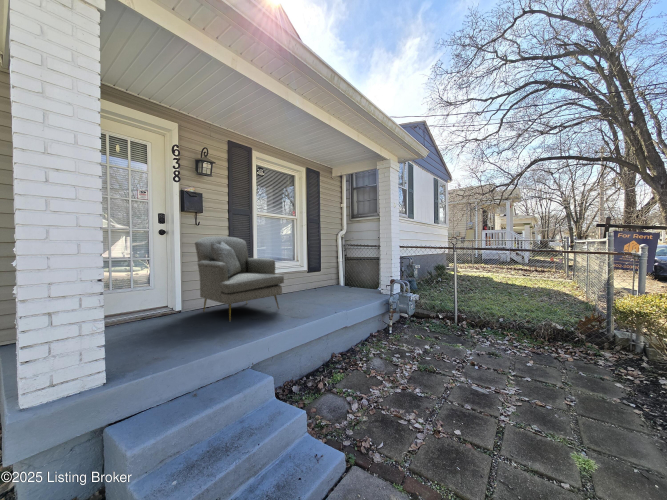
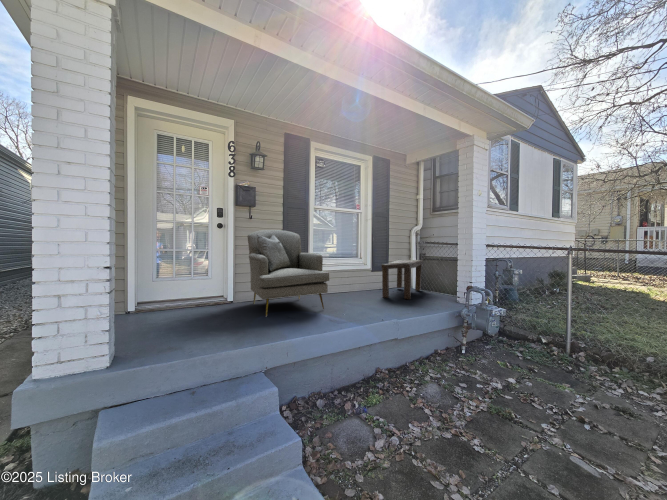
bench: none [319,261,350,296] -> present [382,260,423,299]

